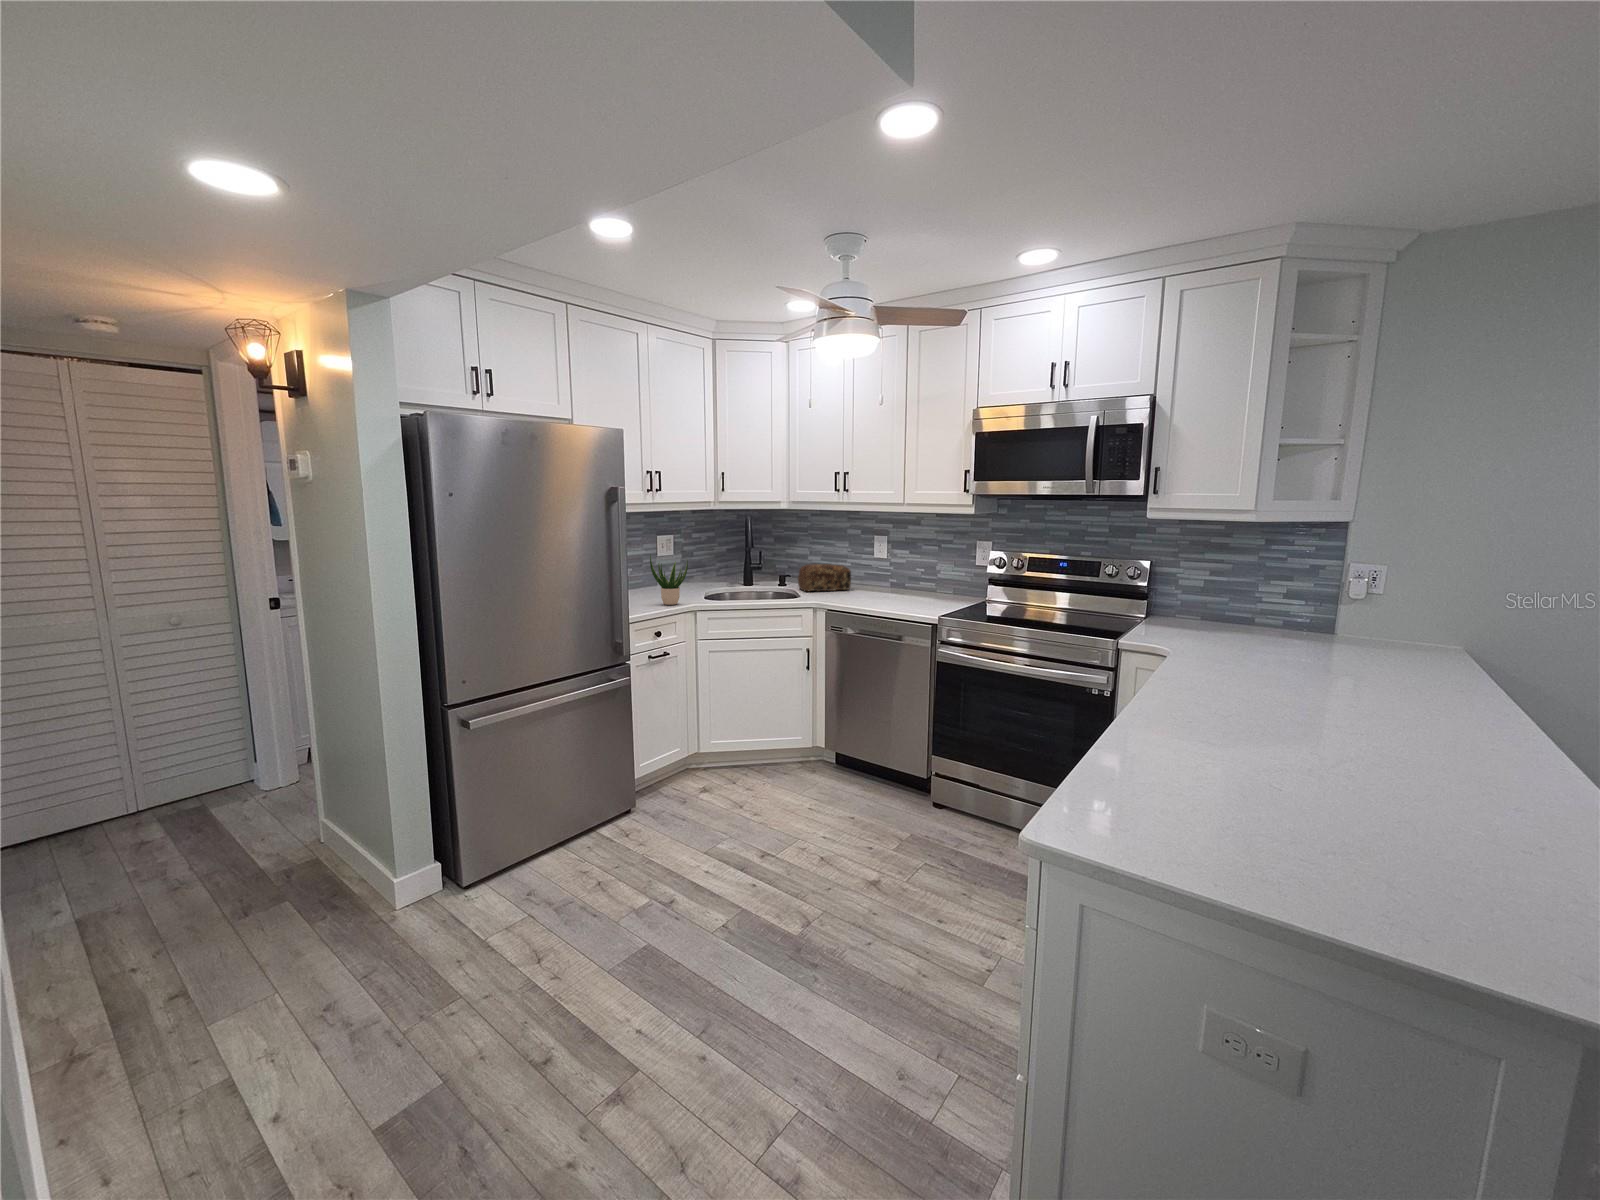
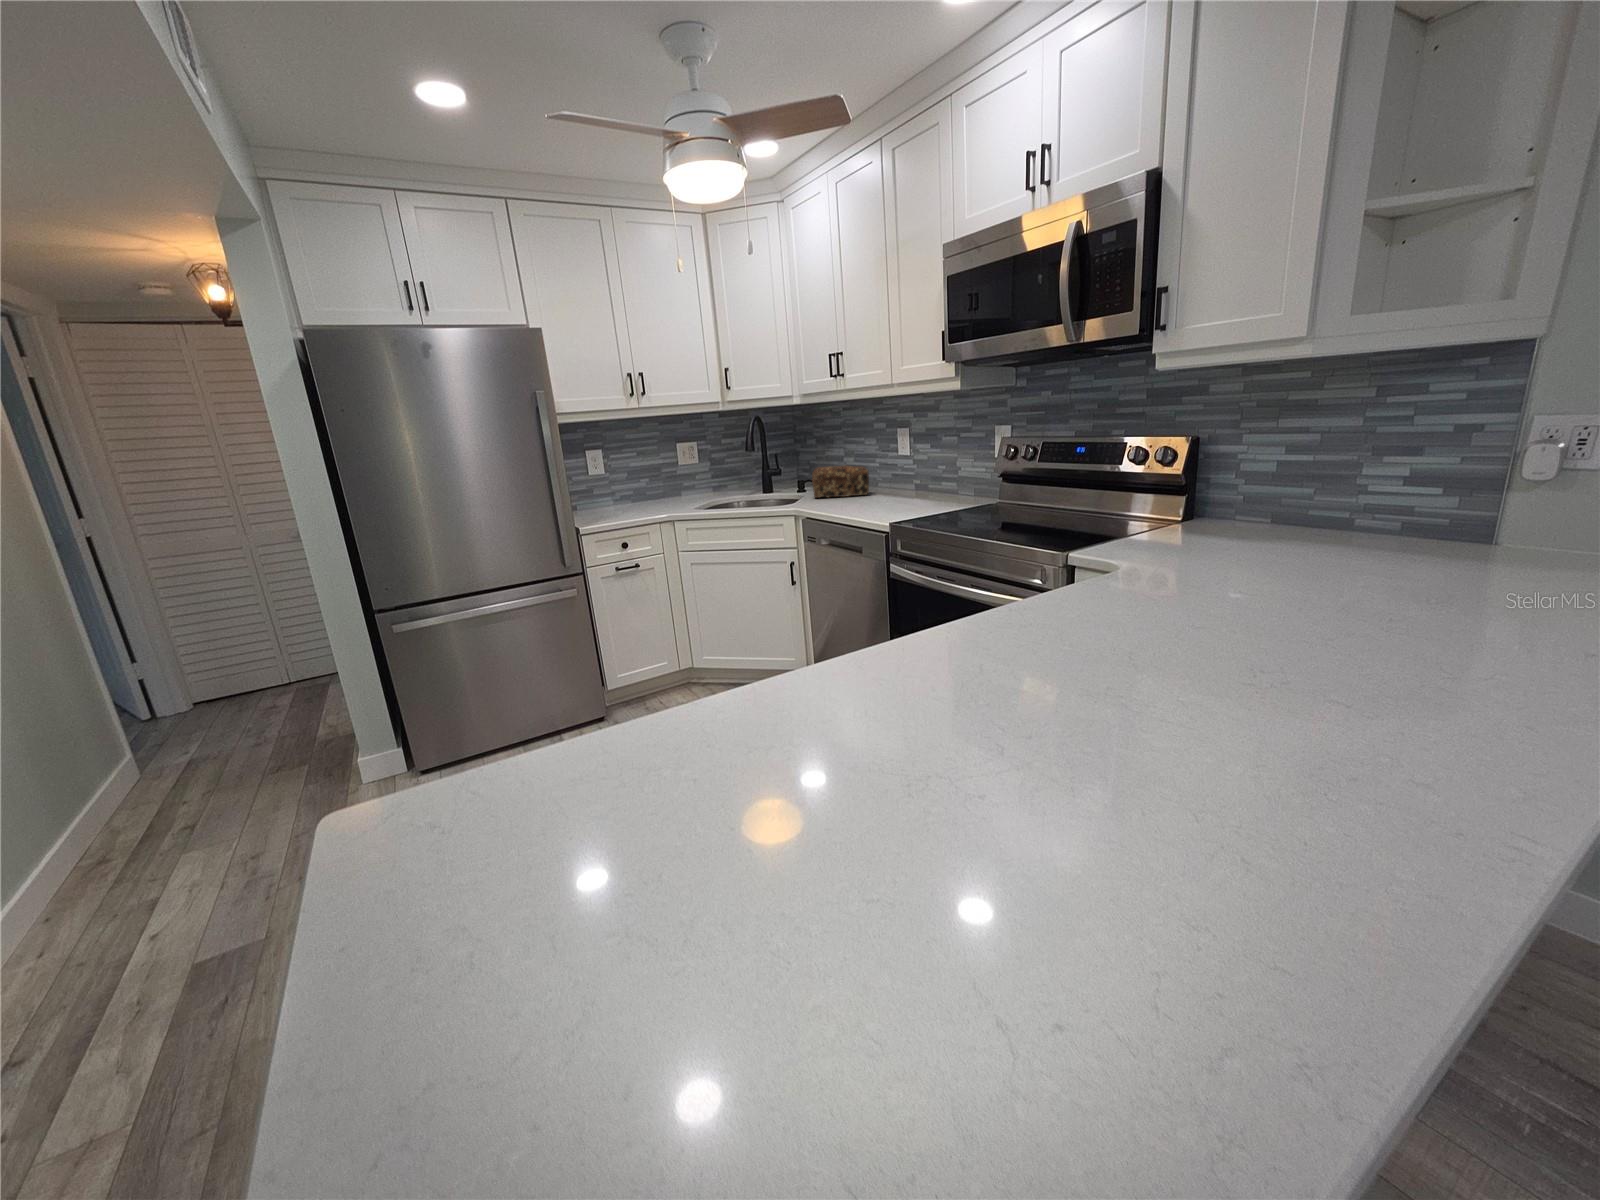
potted plant: present [650,556,688,605] -> none [624,462,663,515]

